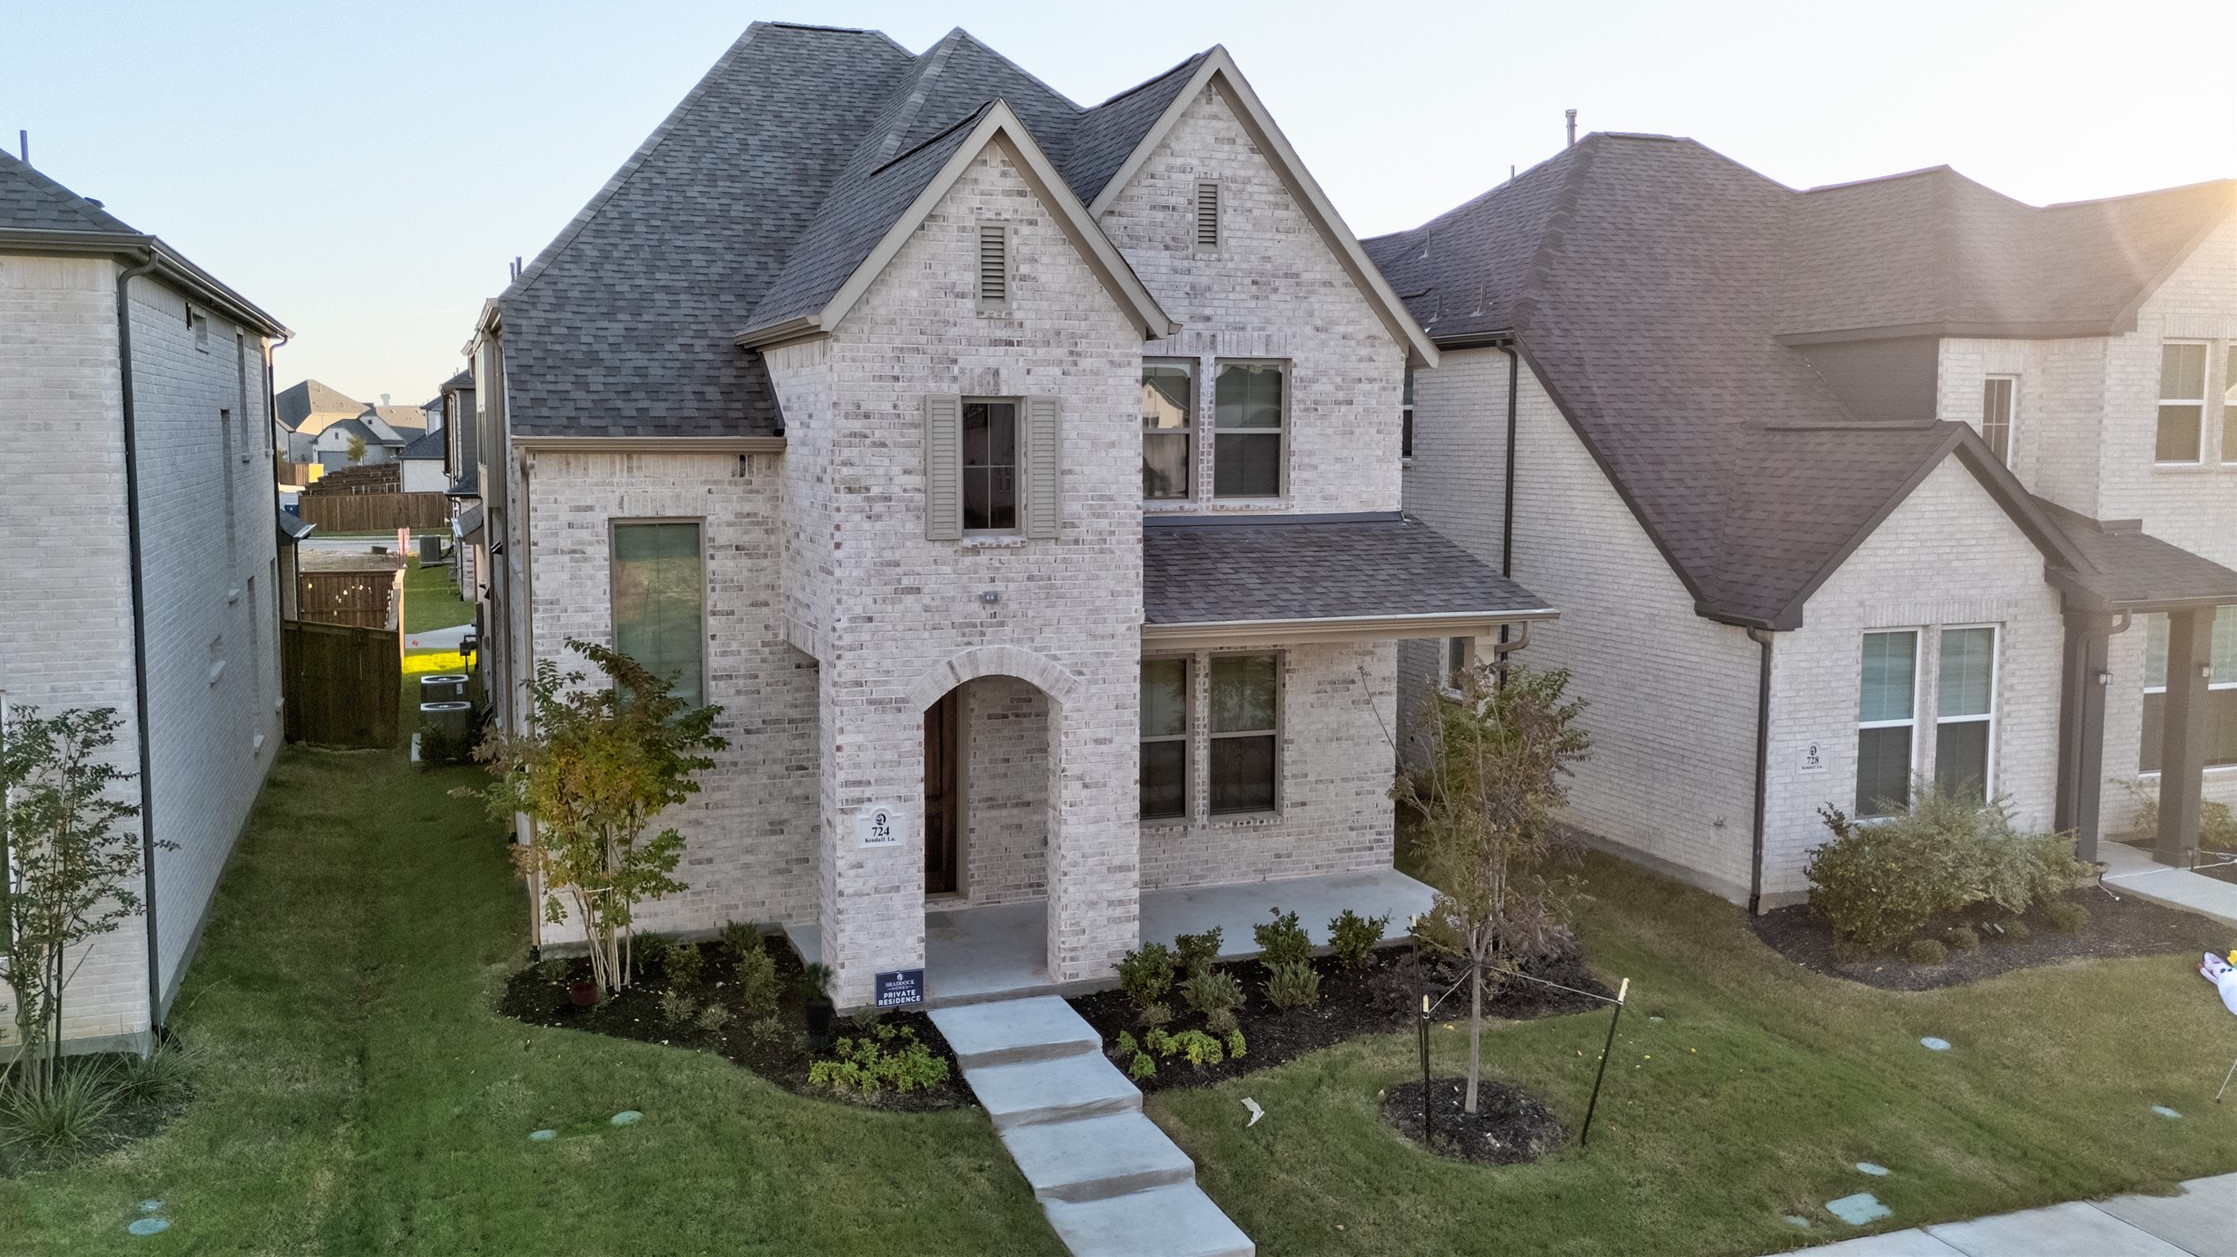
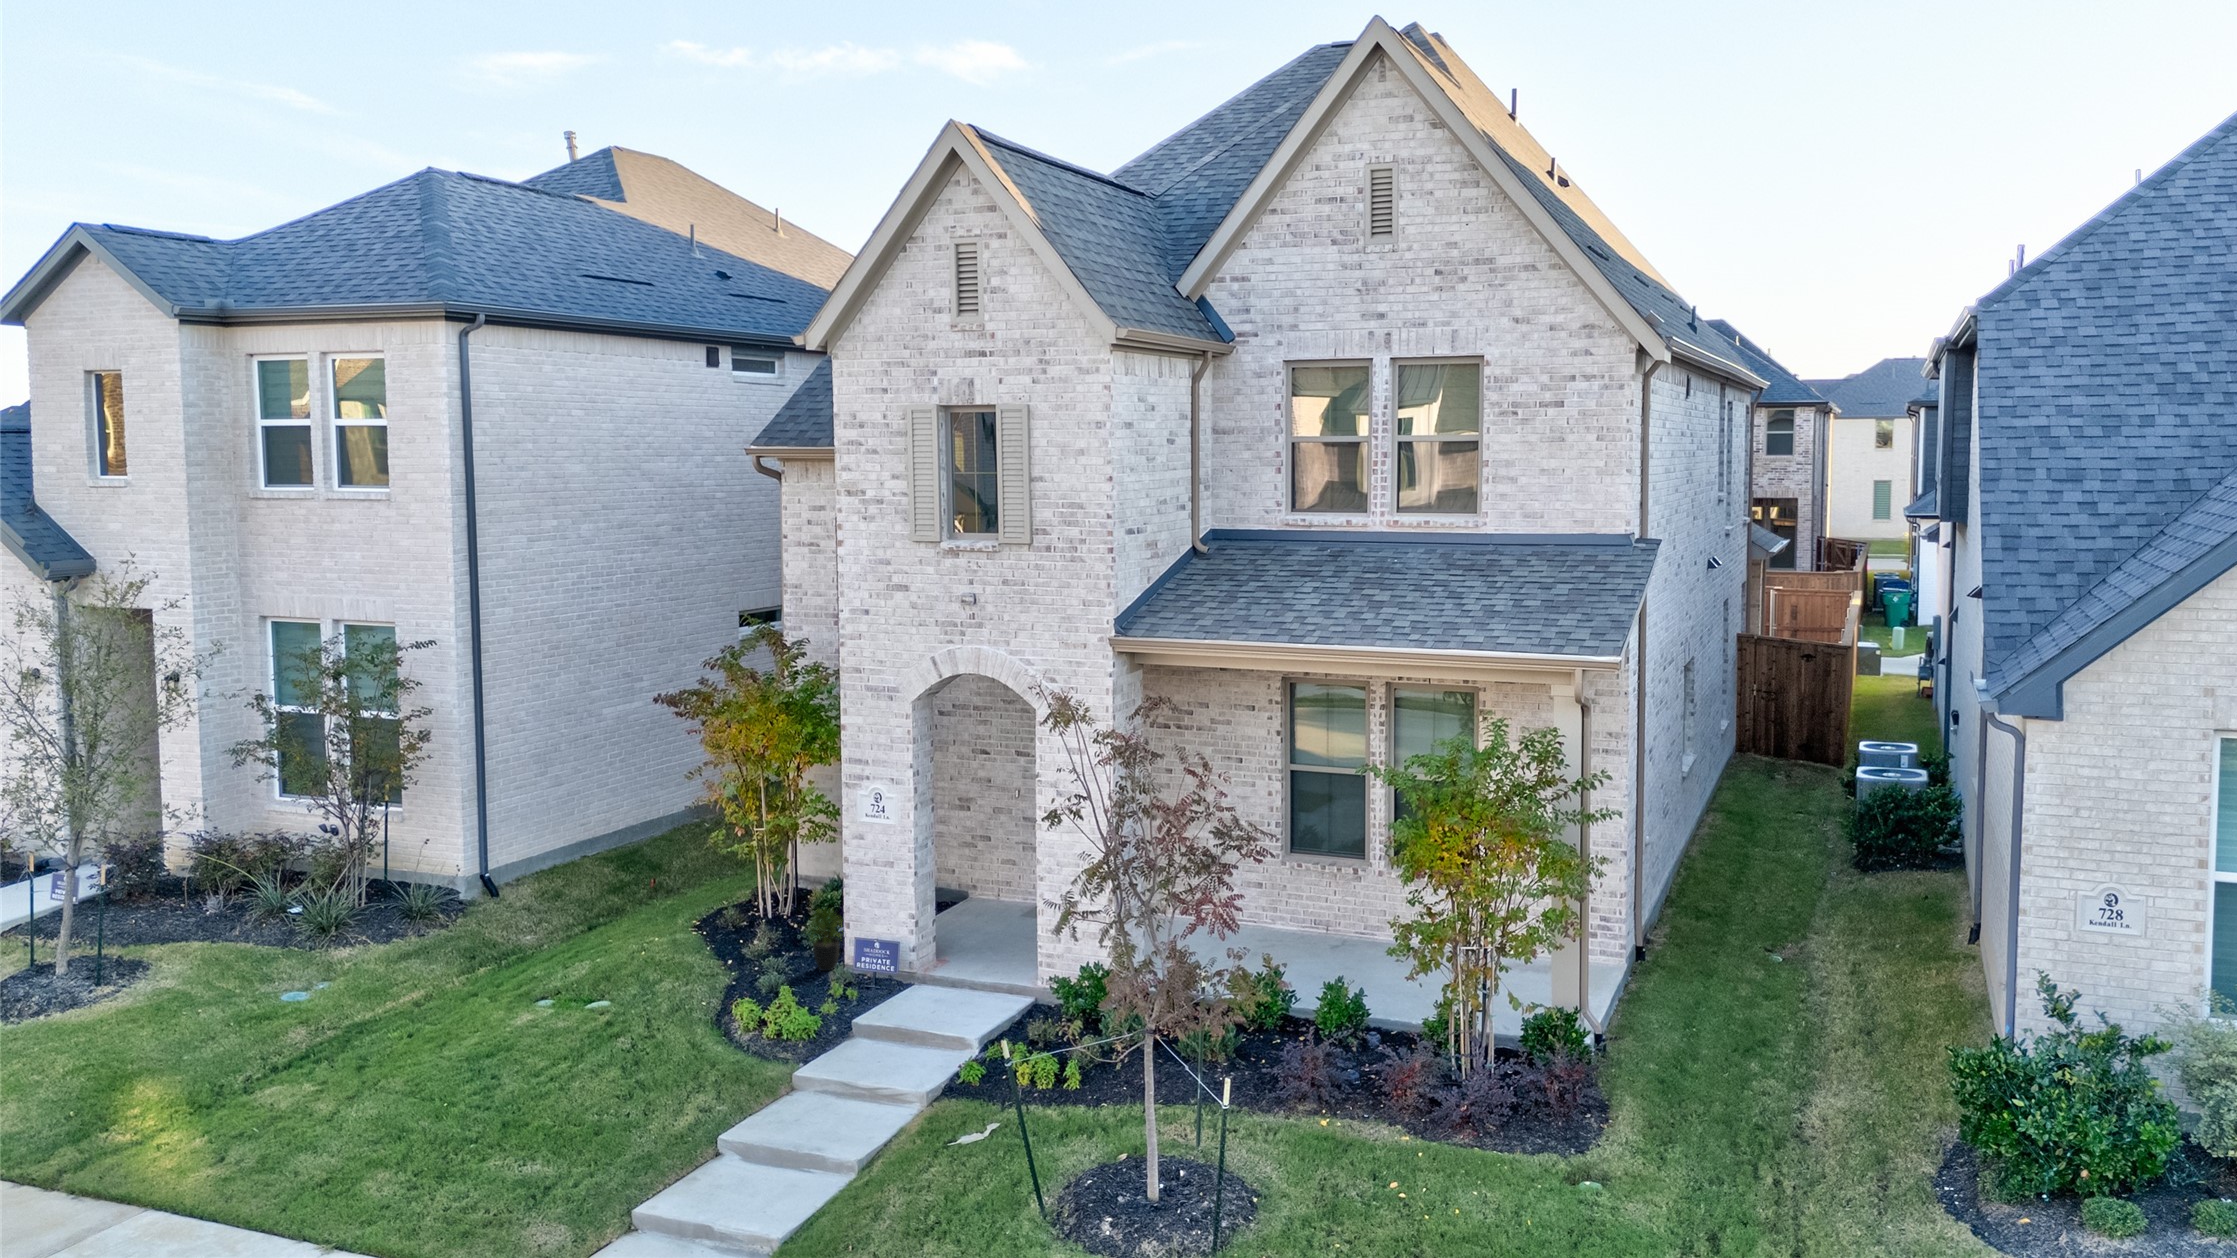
basket: present [570,963,601,1006] -> none [733,873,759,908]

